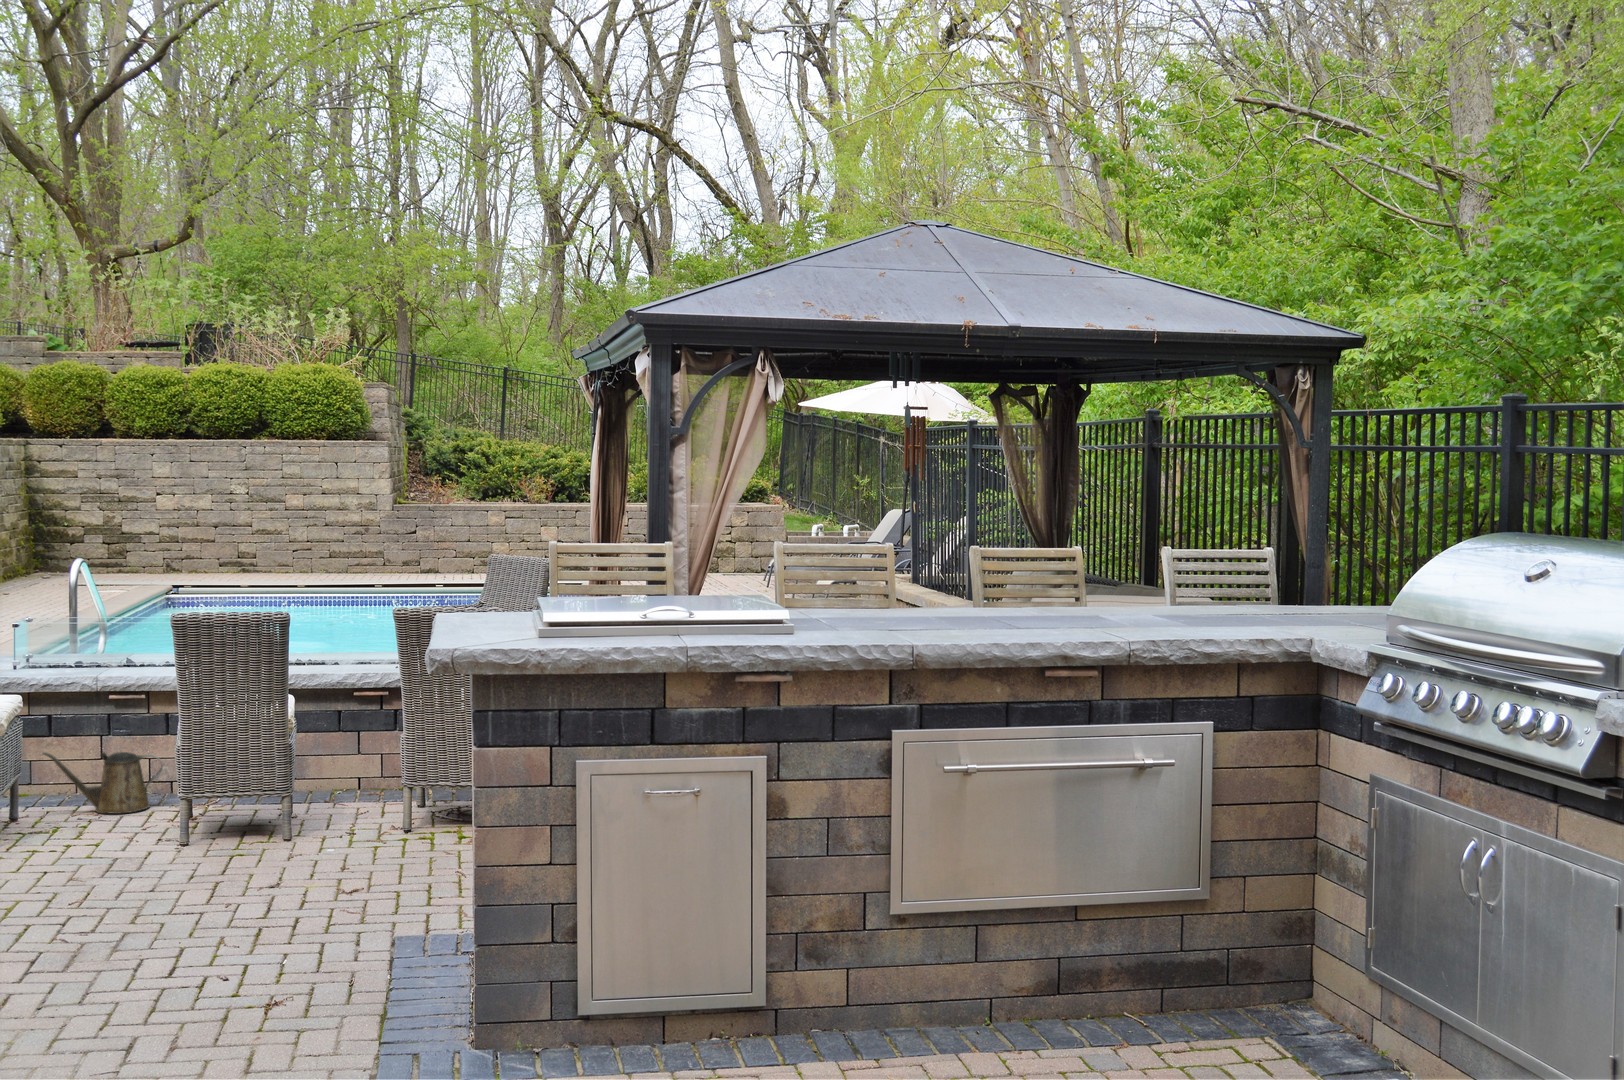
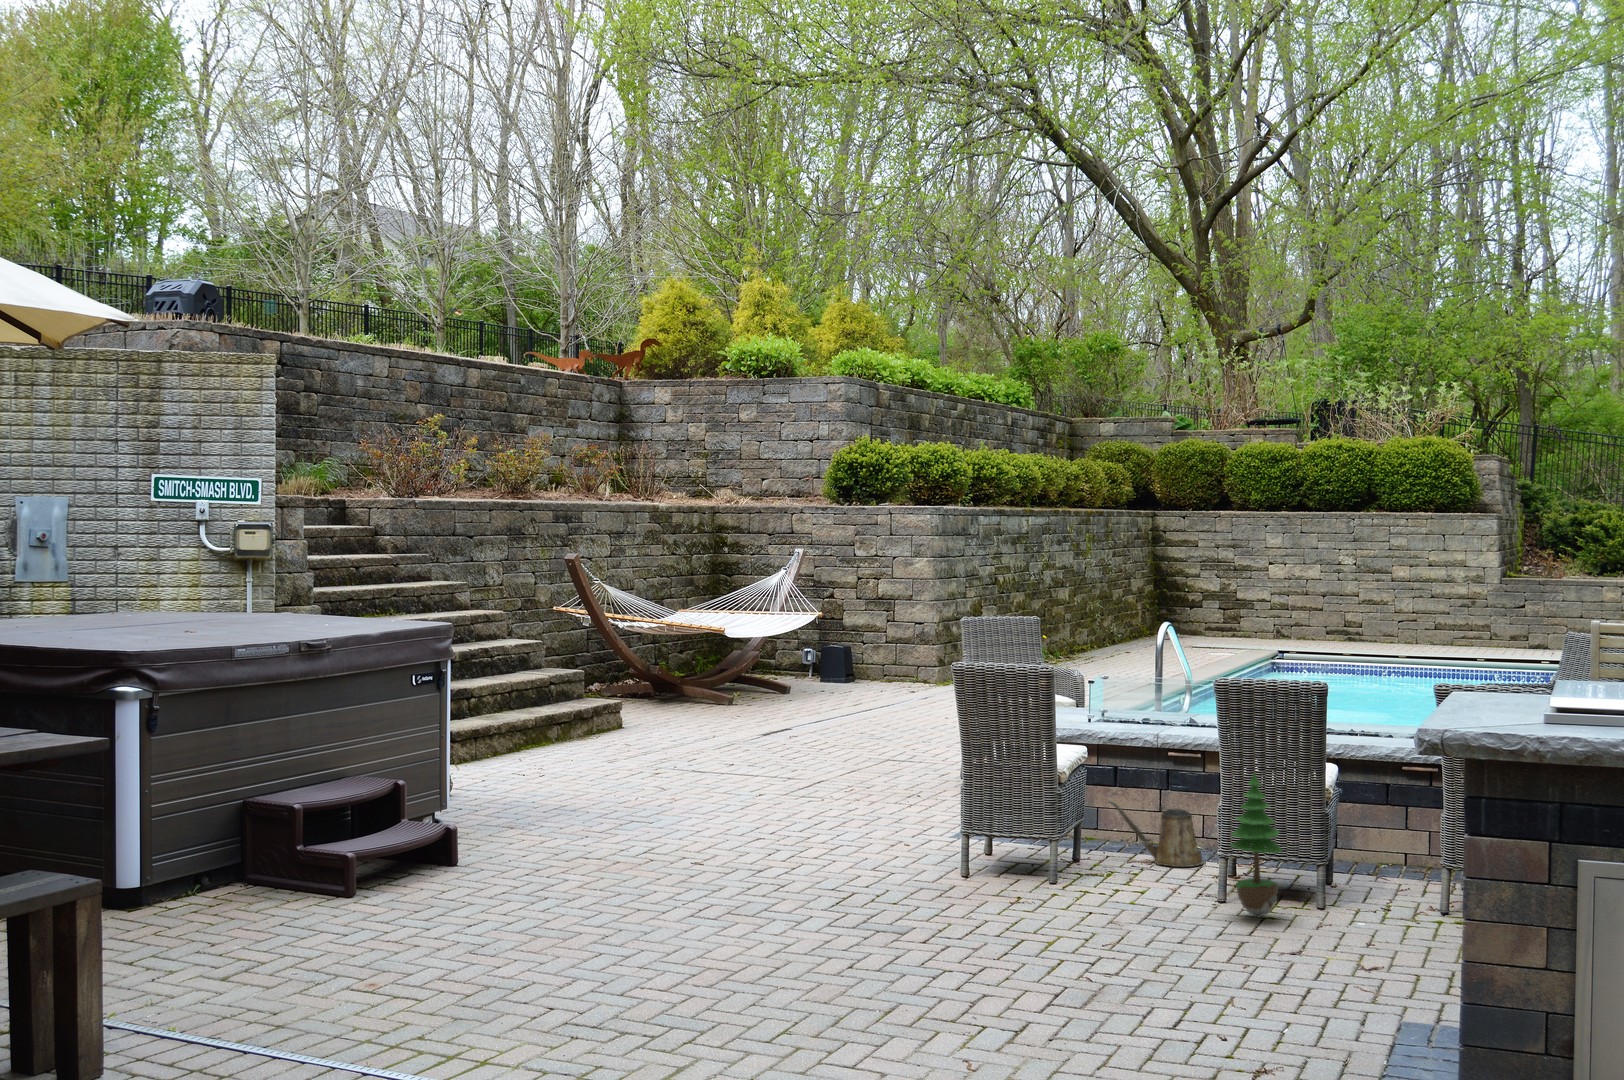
potted tree: none [195,712,250,855] -> present [1230,774,1282,918]

